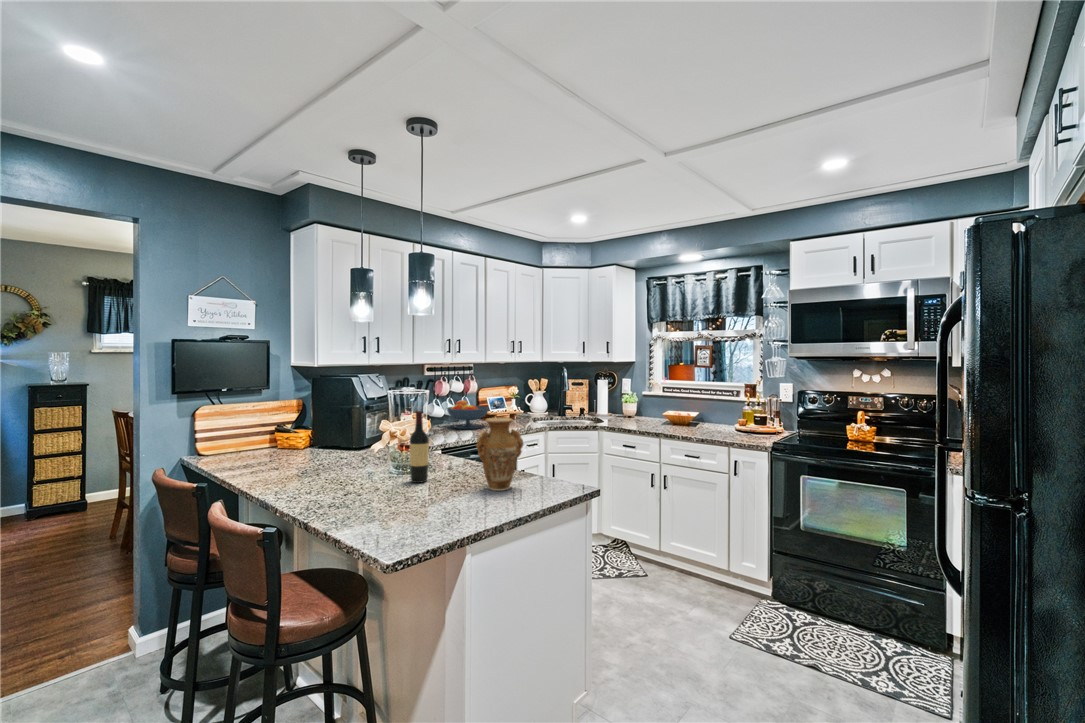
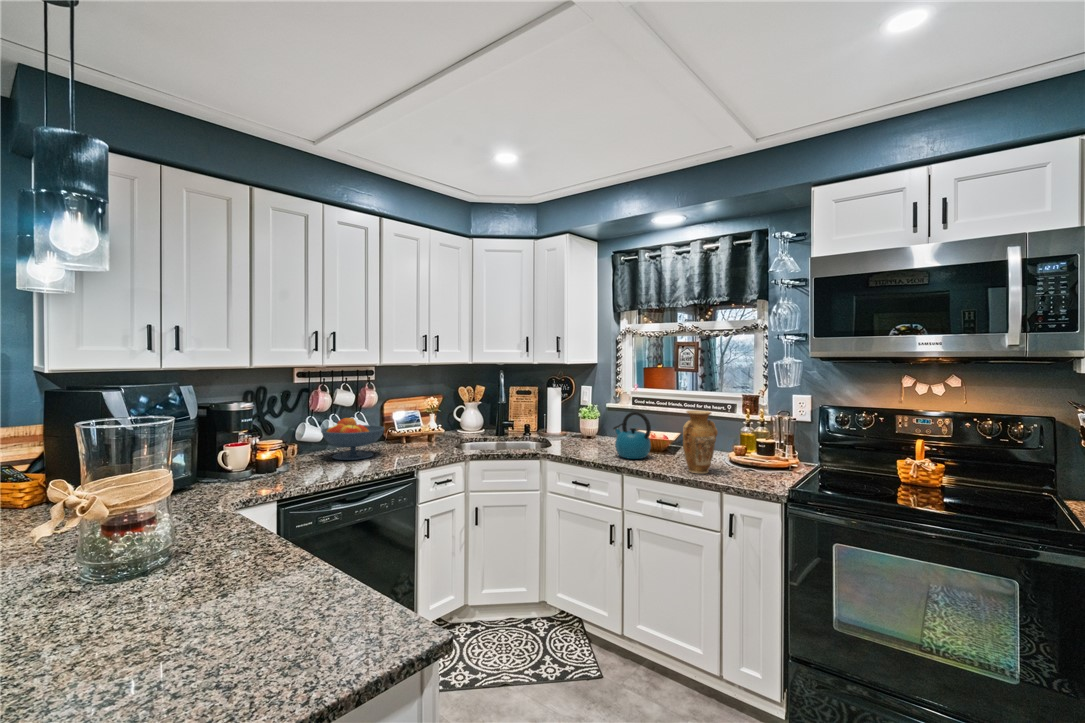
kettle: none [651,396,679,429] -> present [613,412,651,459]
wine bottle: present [410,411,429,483] -> none [62,469,113,621]
vase: present [477,418,524,491] -> present [683,410,718,474]

